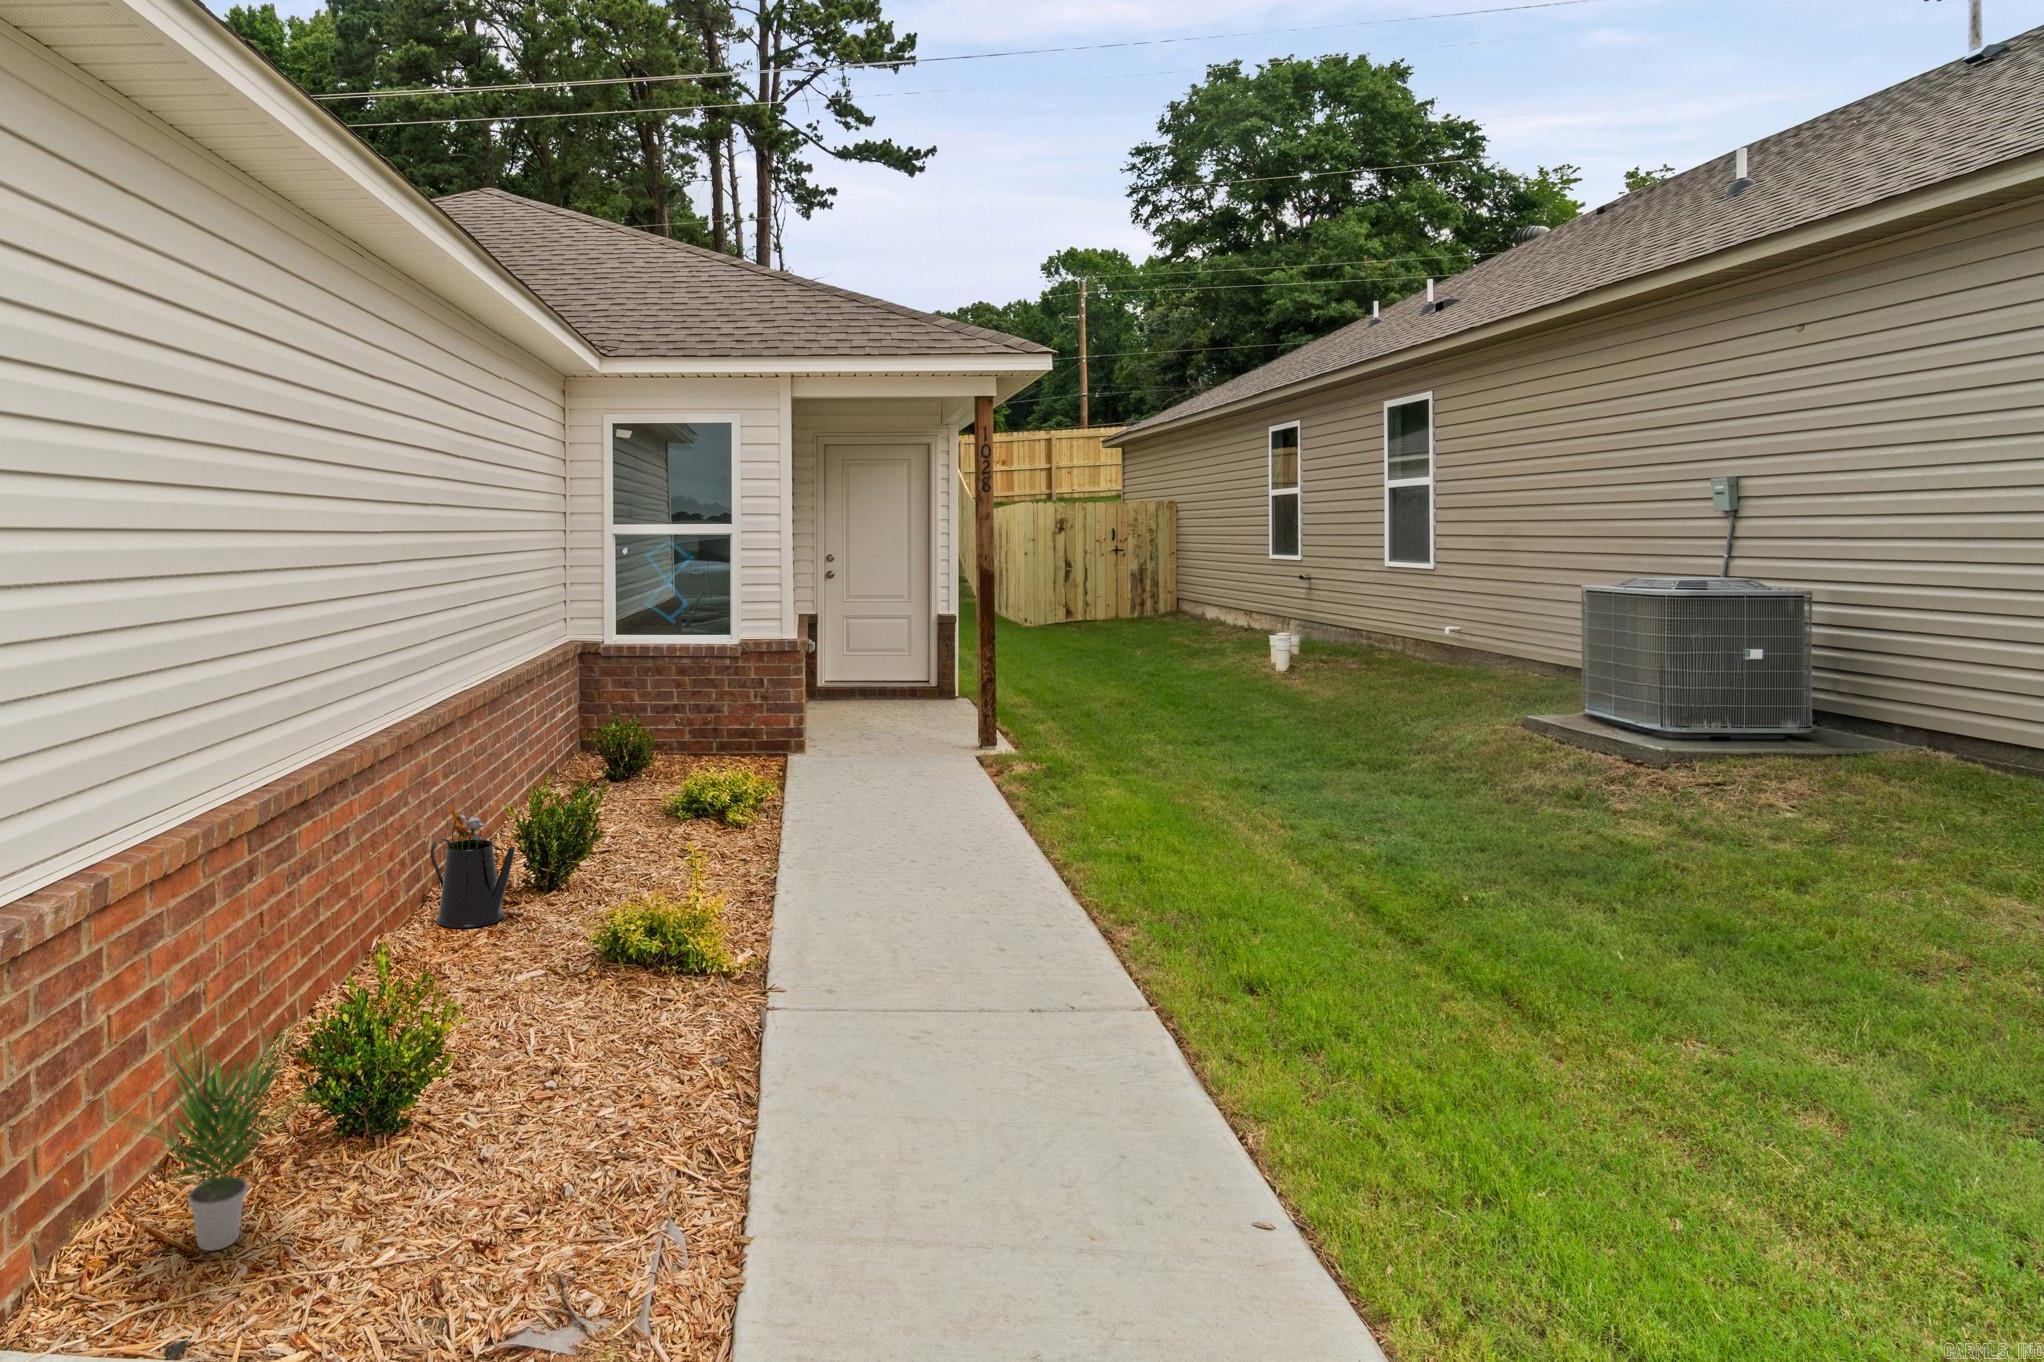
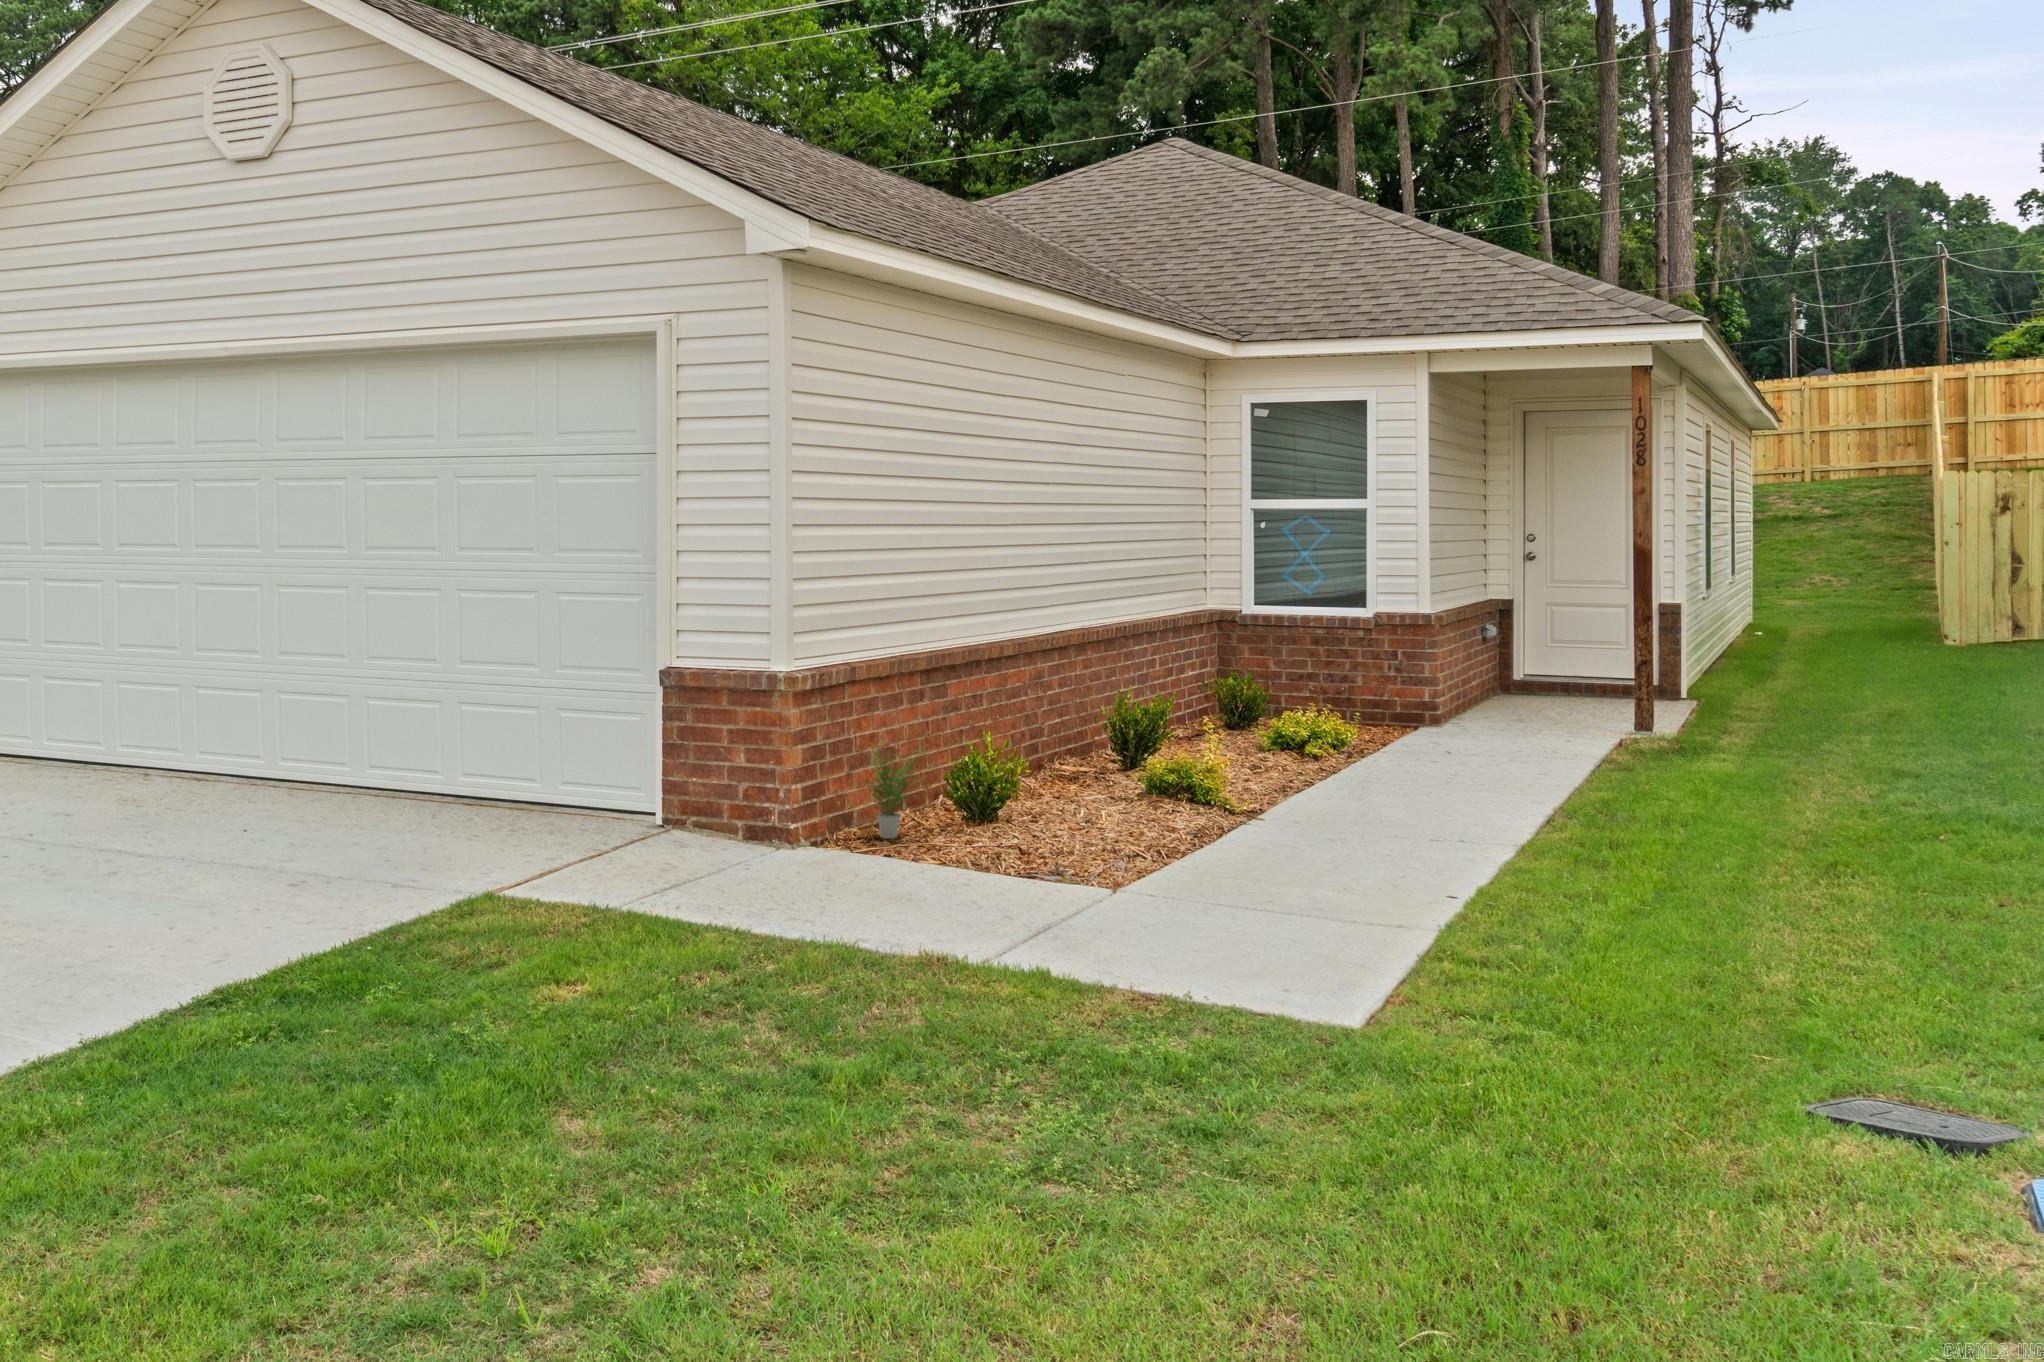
watering can: present [431,806,515,928] -> none [1035,700,1086,781]

